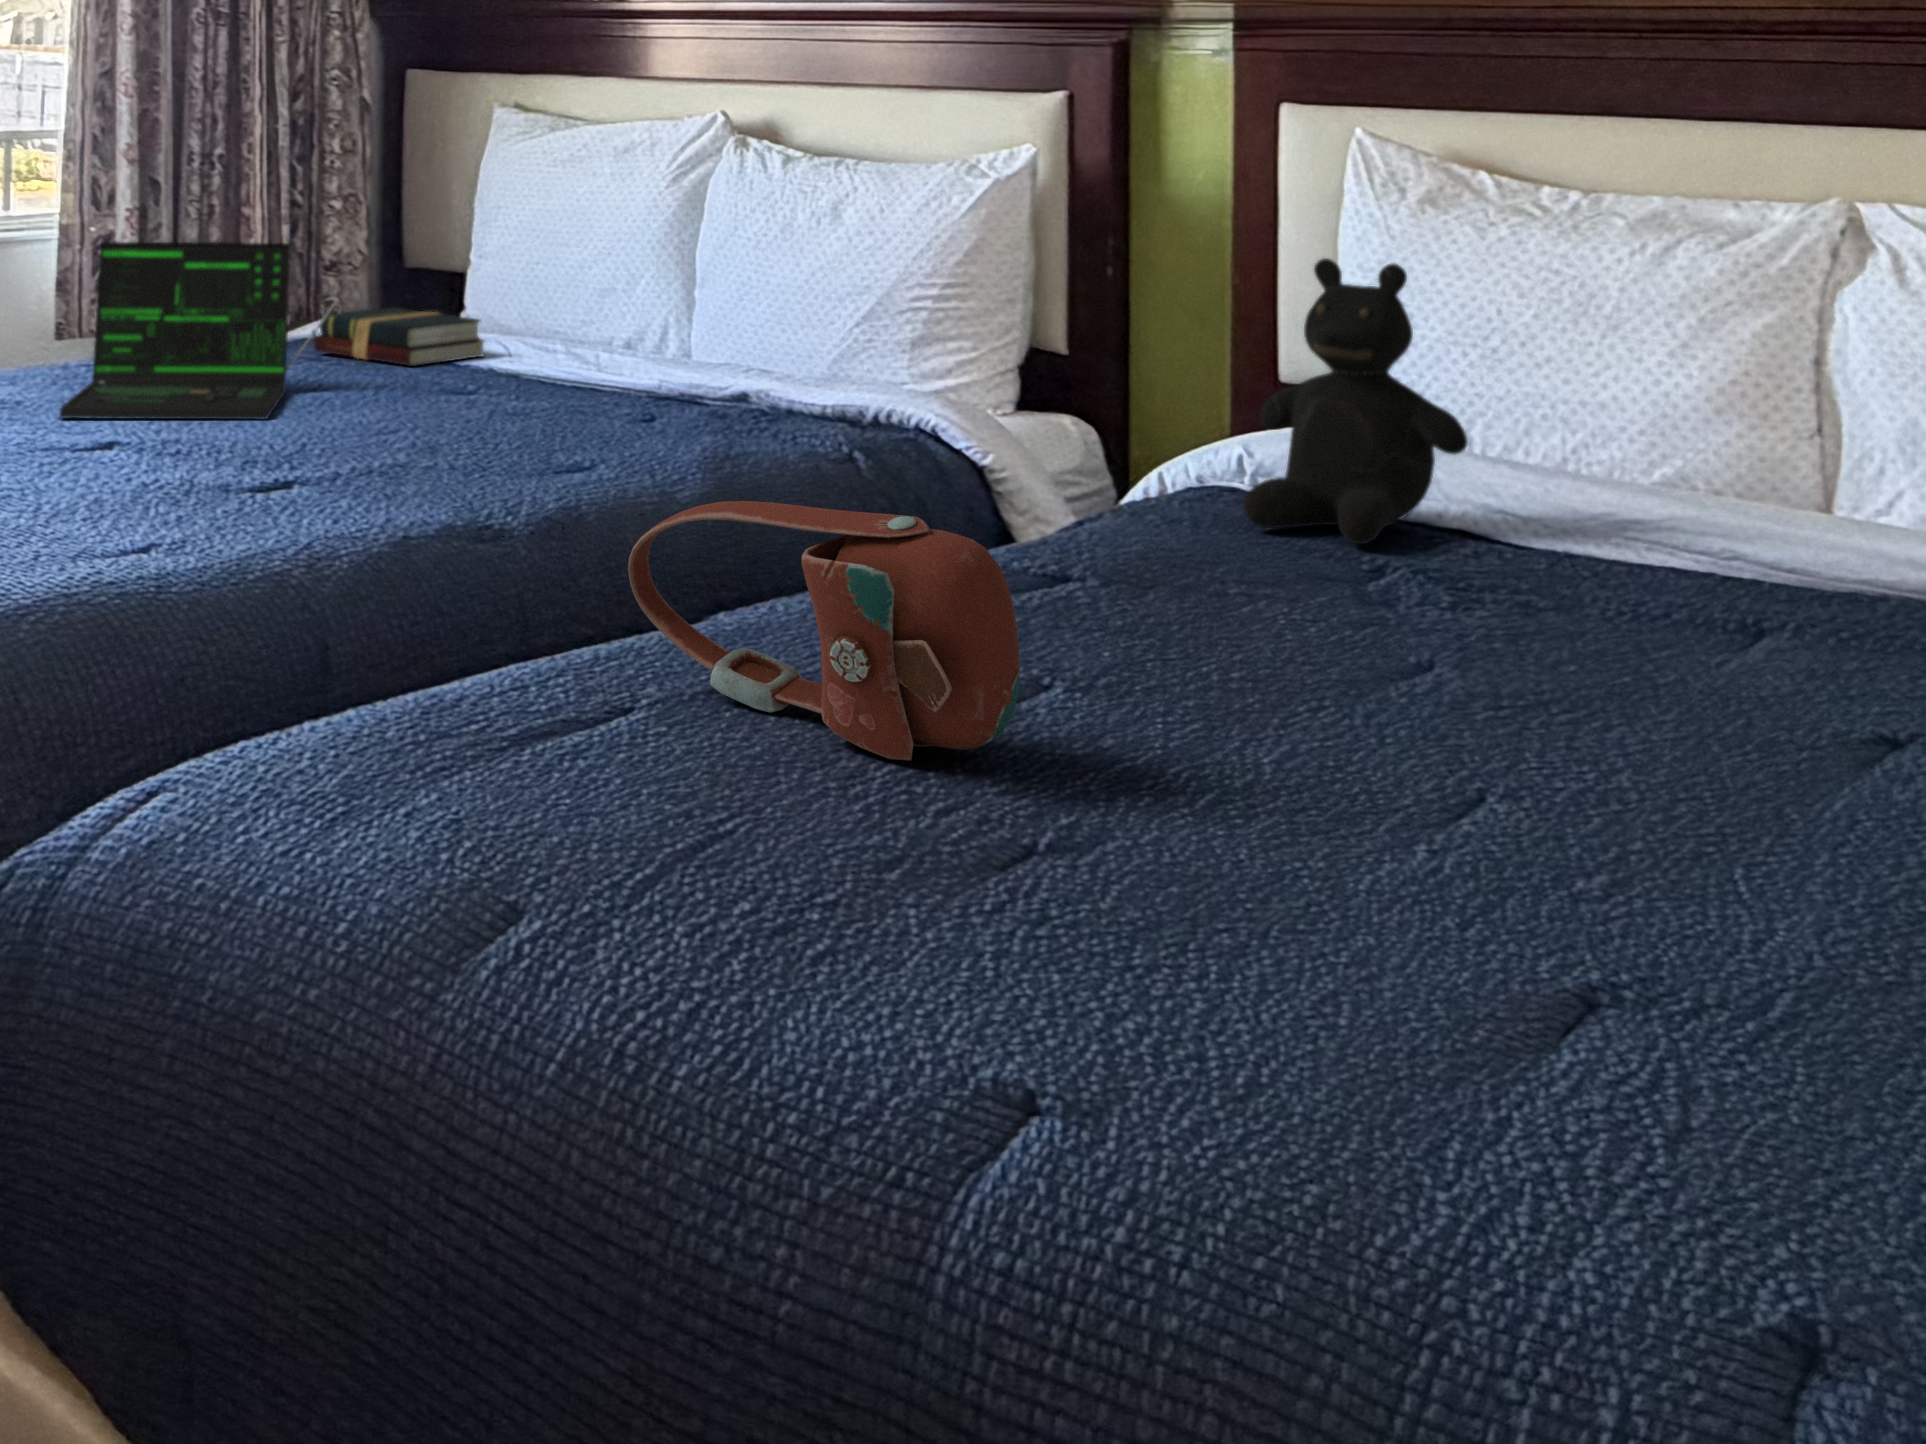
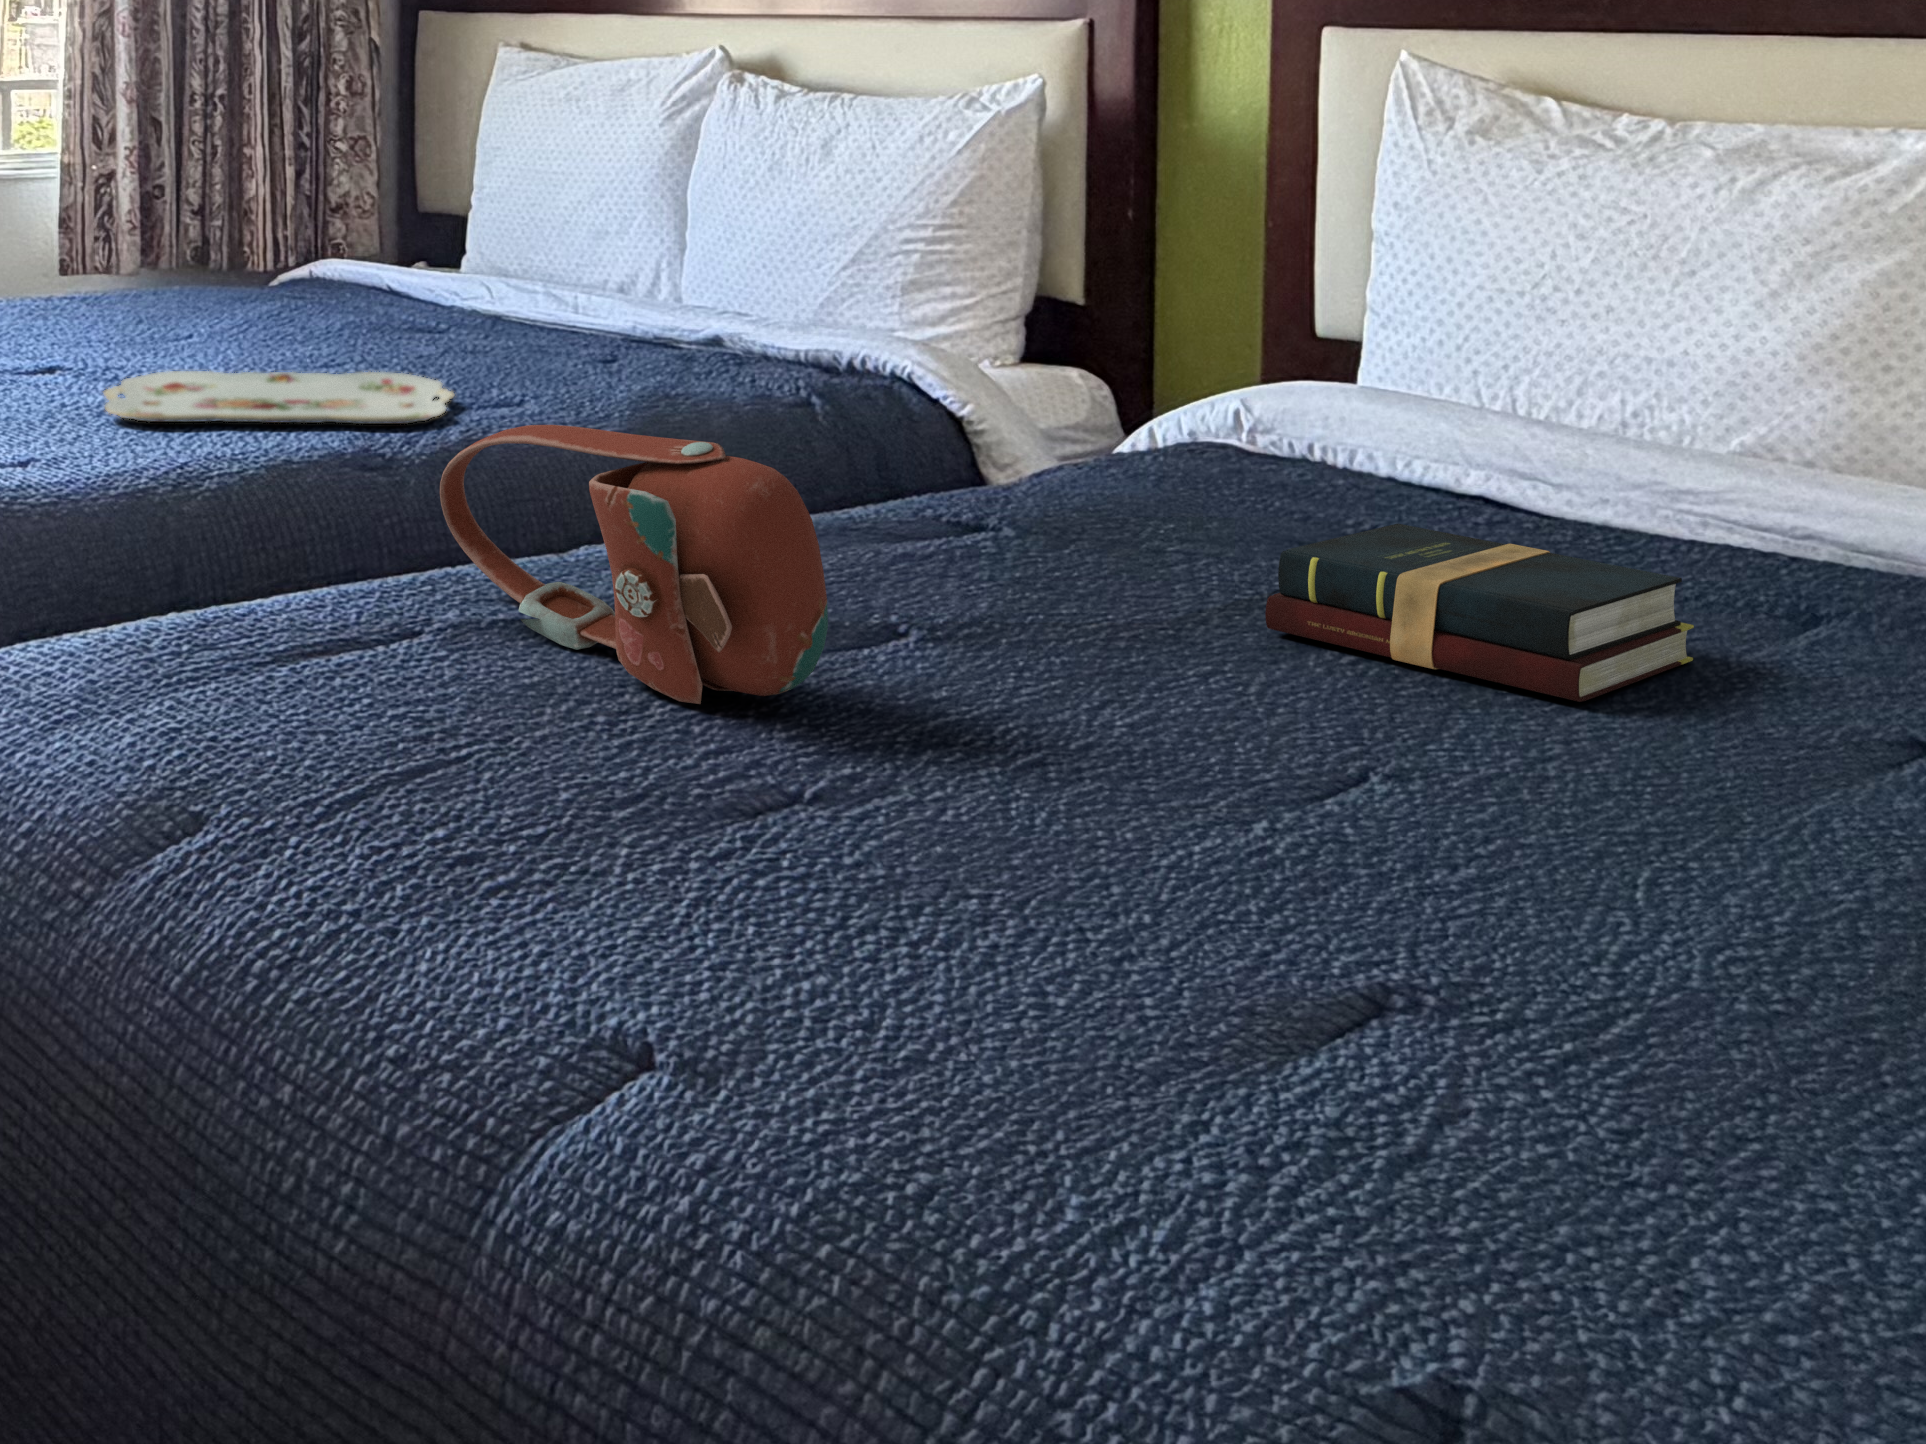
laptop: present [59,241,338,419] -> none [14,177,306,355]
teddy bear: present [1243,258,1468,544] -> none [1215,189,1484,507]
hardback book: present [314,307,485,366] -> present [1265,524,1694,702]
serving tray: none [188,436,531,494] -> present [104,371,454,424]

